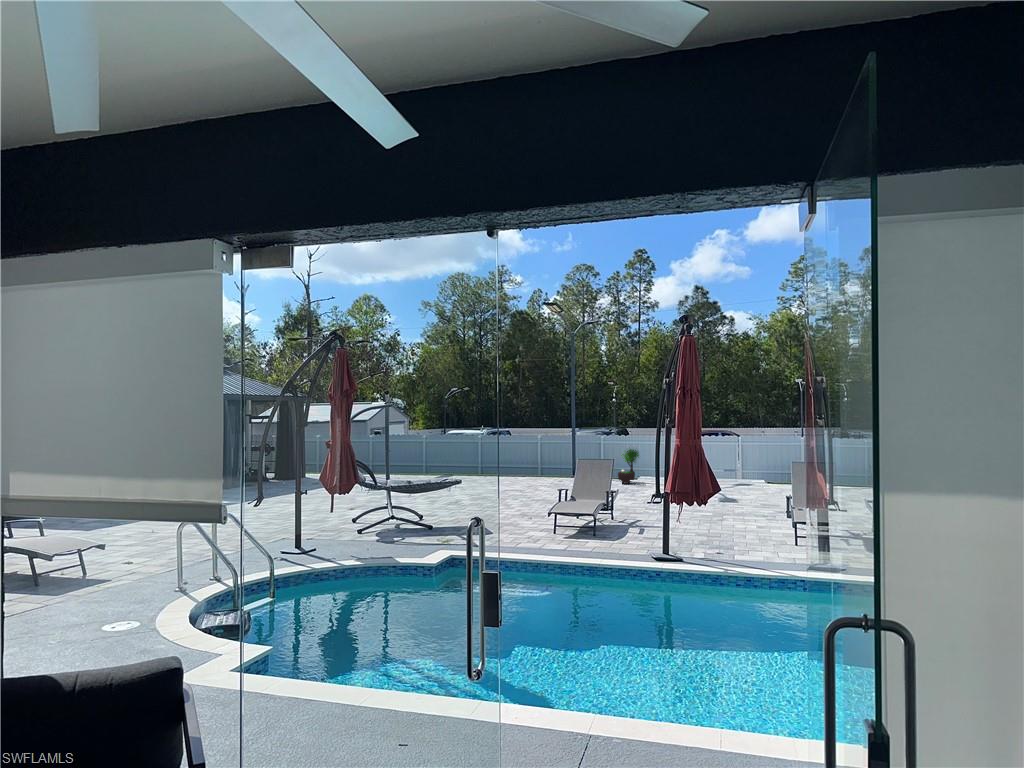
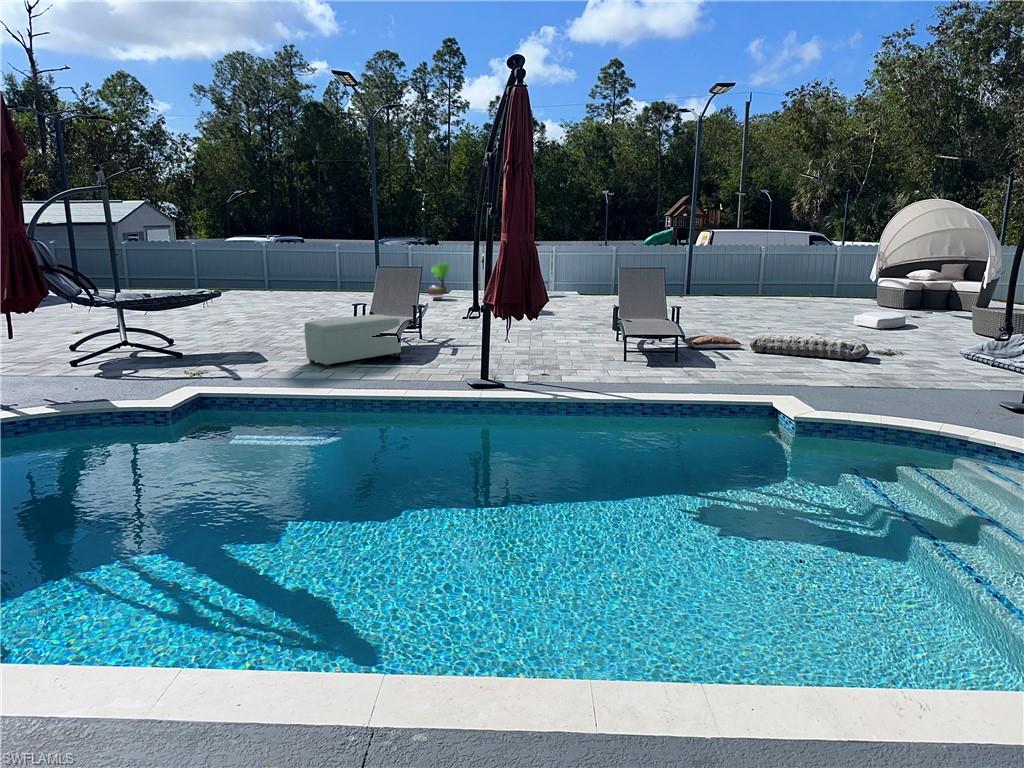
ottoman: none [525,498,597,541] -> present [304,314,401,369]

